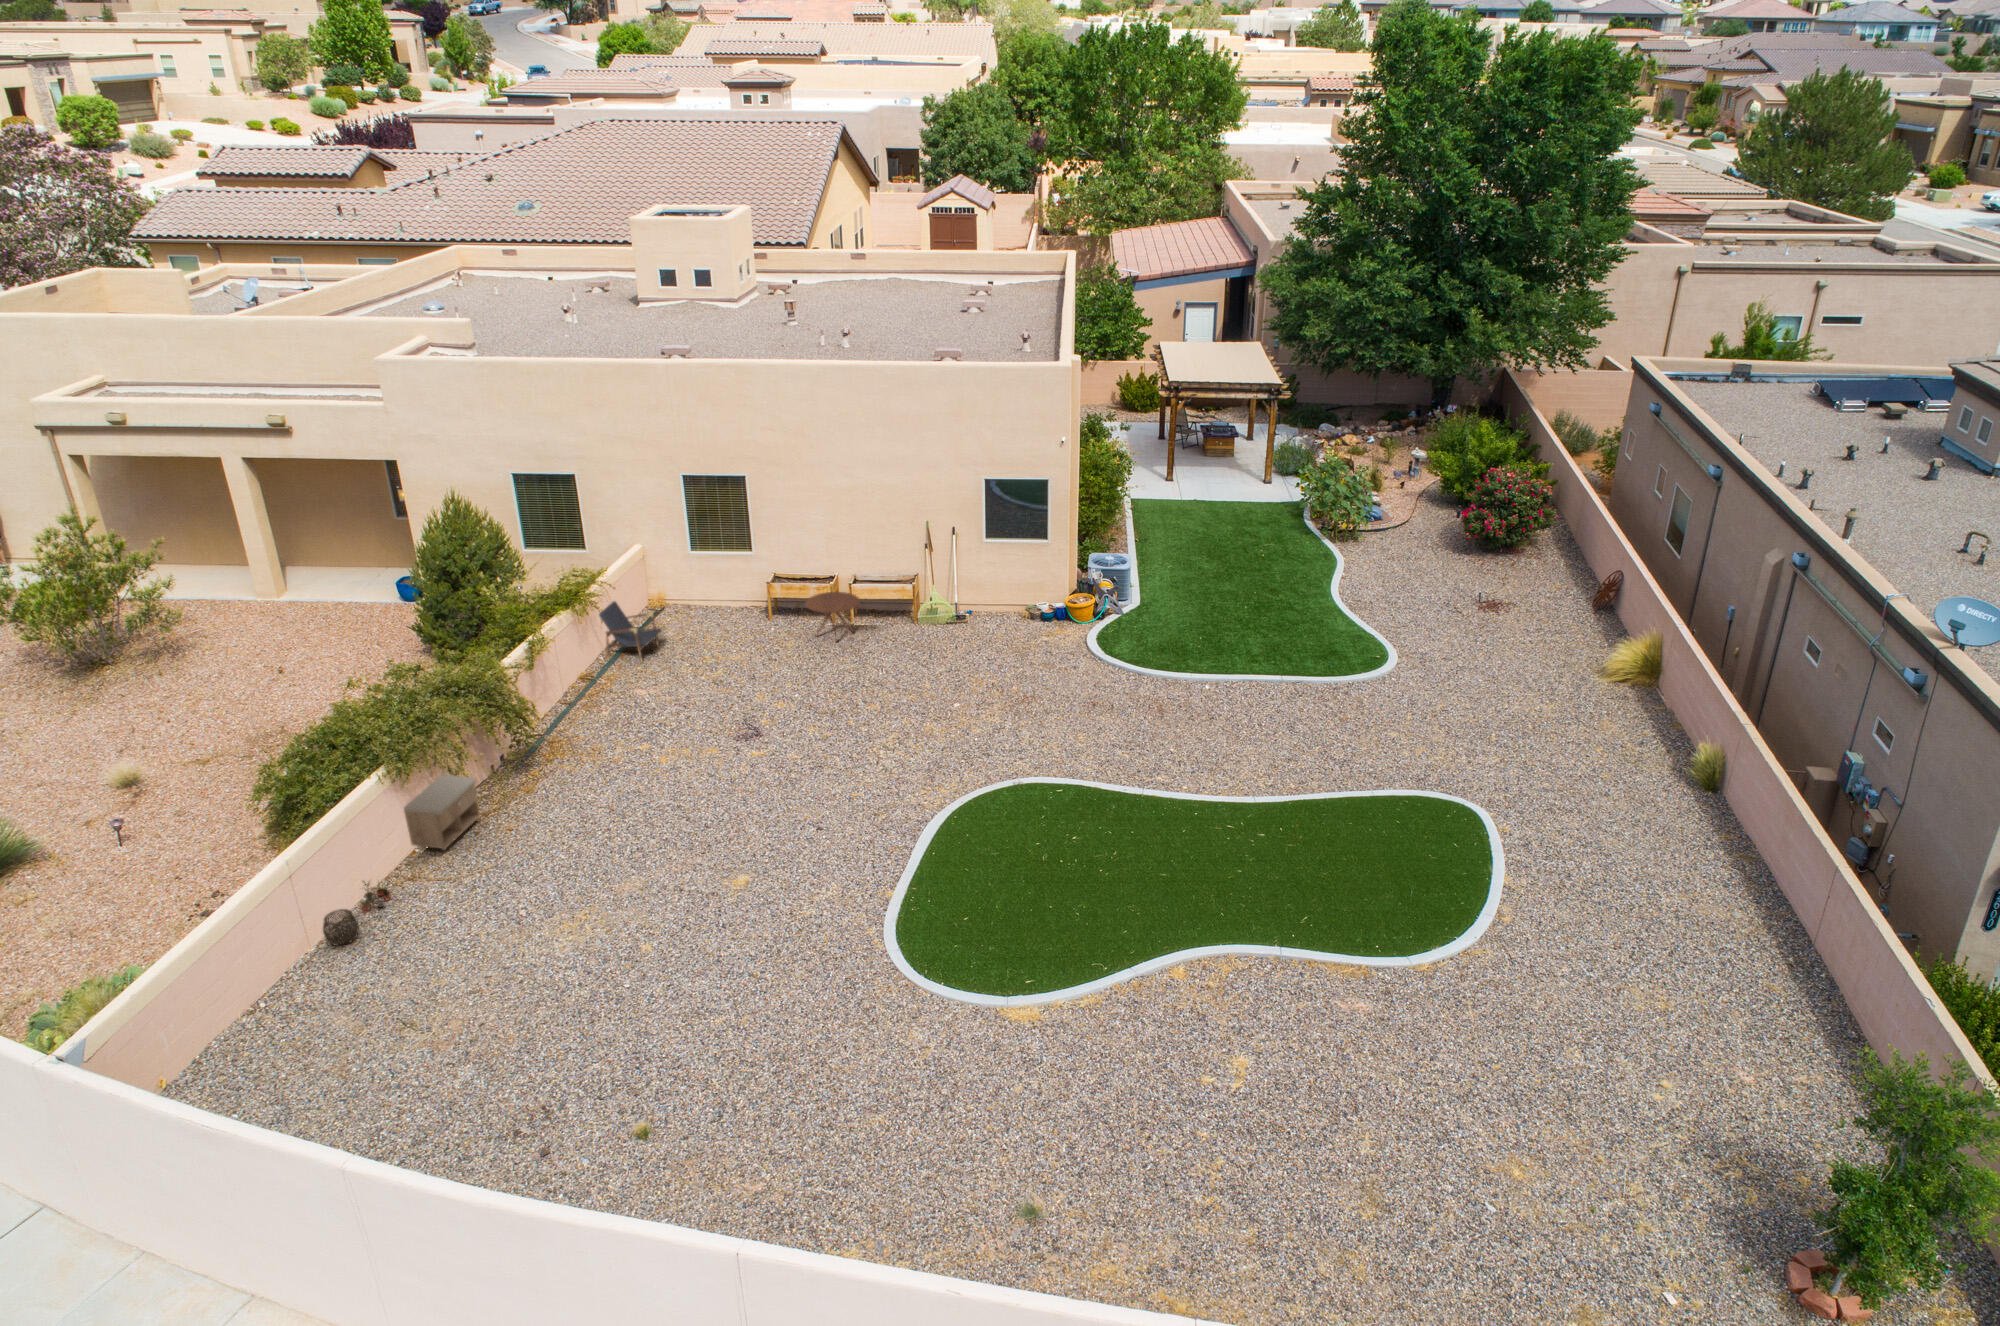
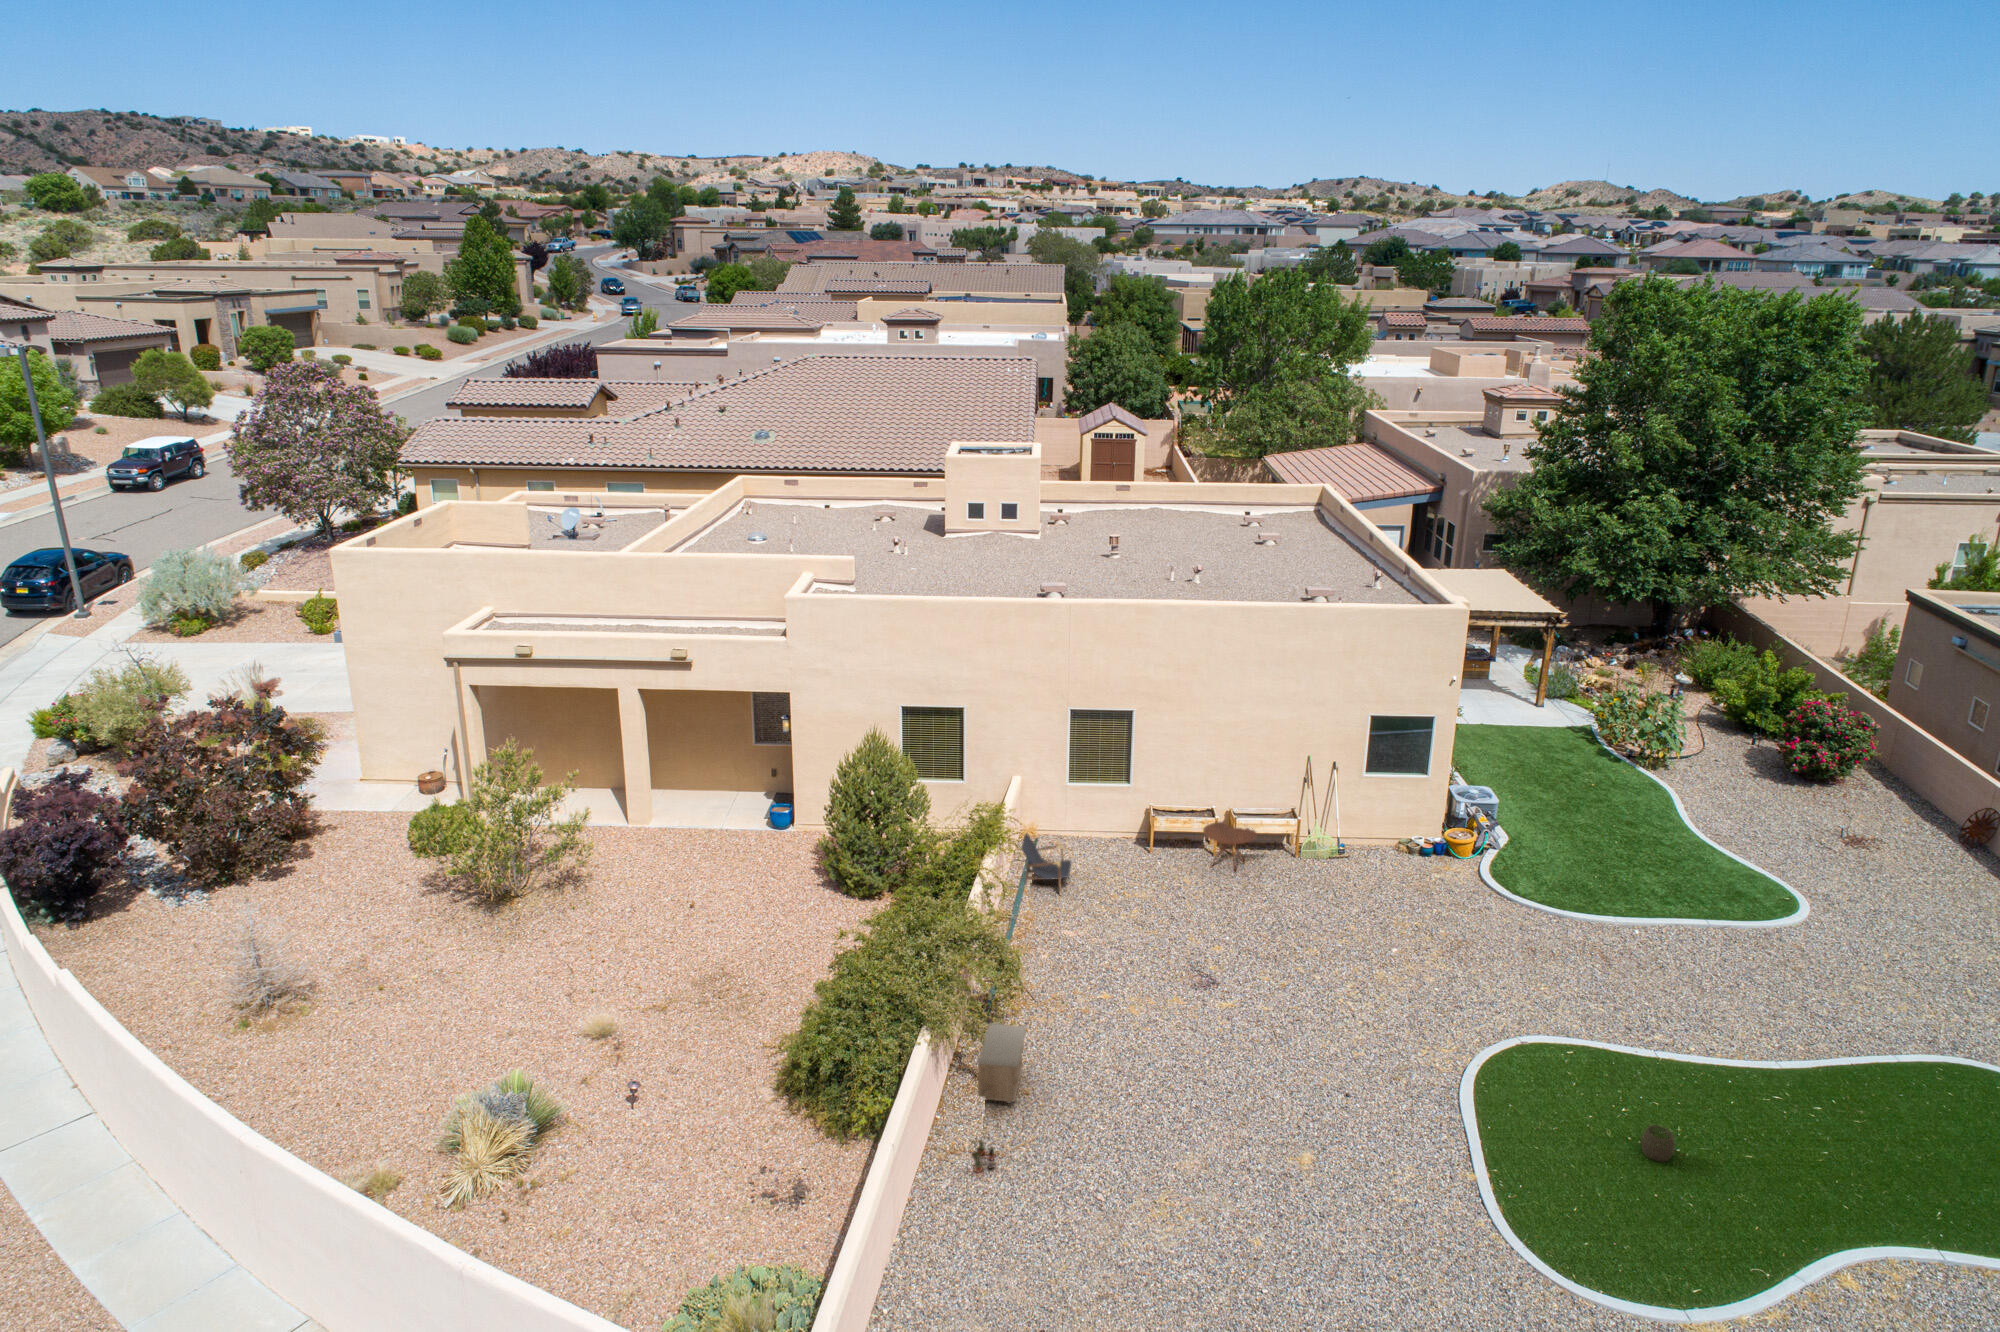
woven basket: present [323,909,359,946] -> present [1641,1125,1675,1161]

